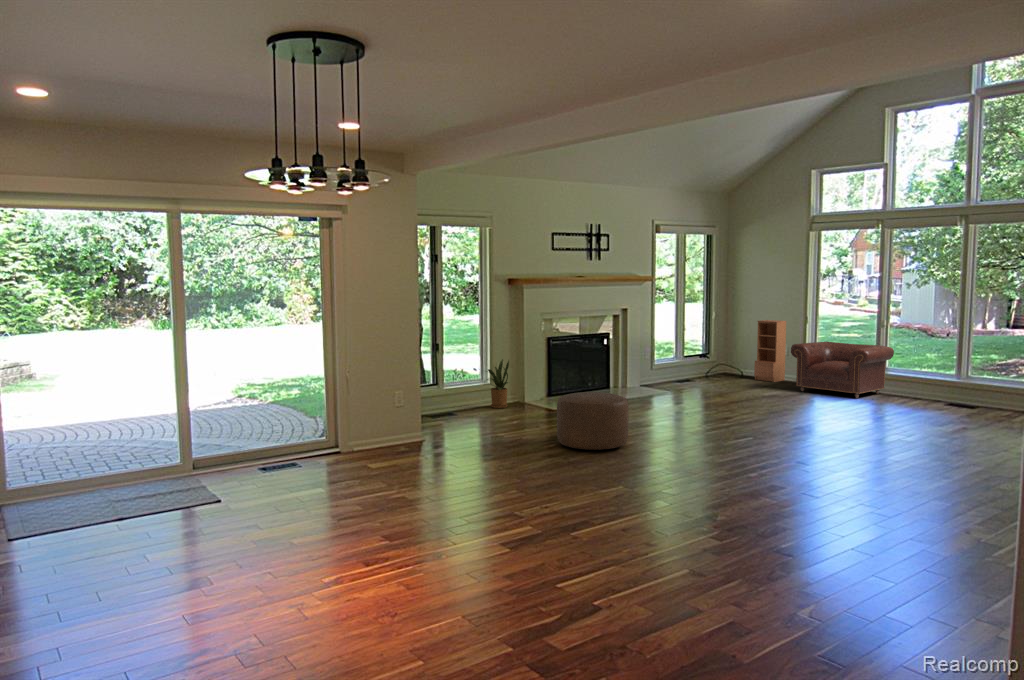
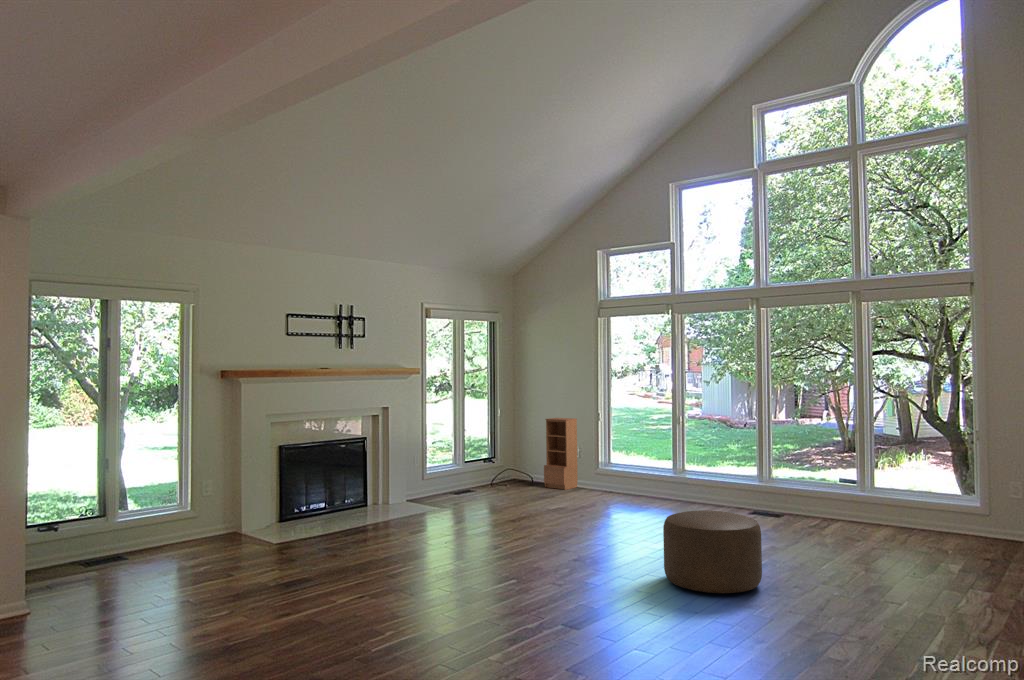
armchair: present [791,342,894,398] -> none [580,442,691,510]
house plant: present [487,359,509,408] -> none [168,478,214,549]
ottoman: present [557,392,628,450] -> present [663,510,762,593]

